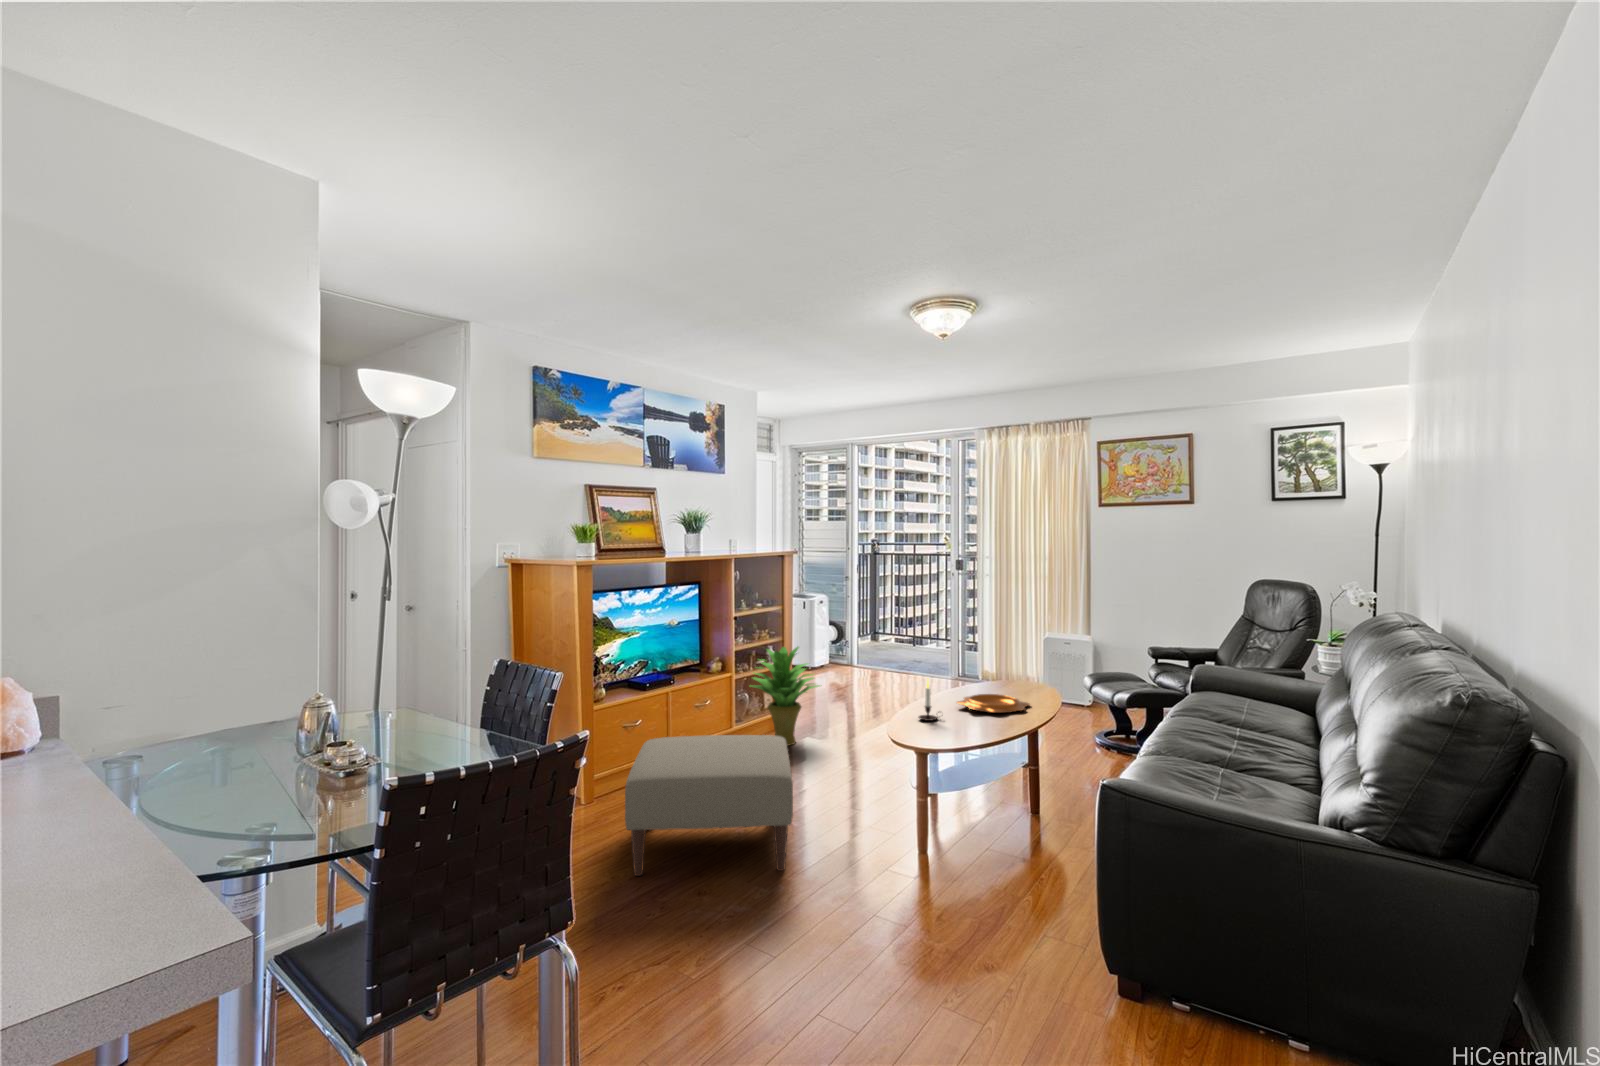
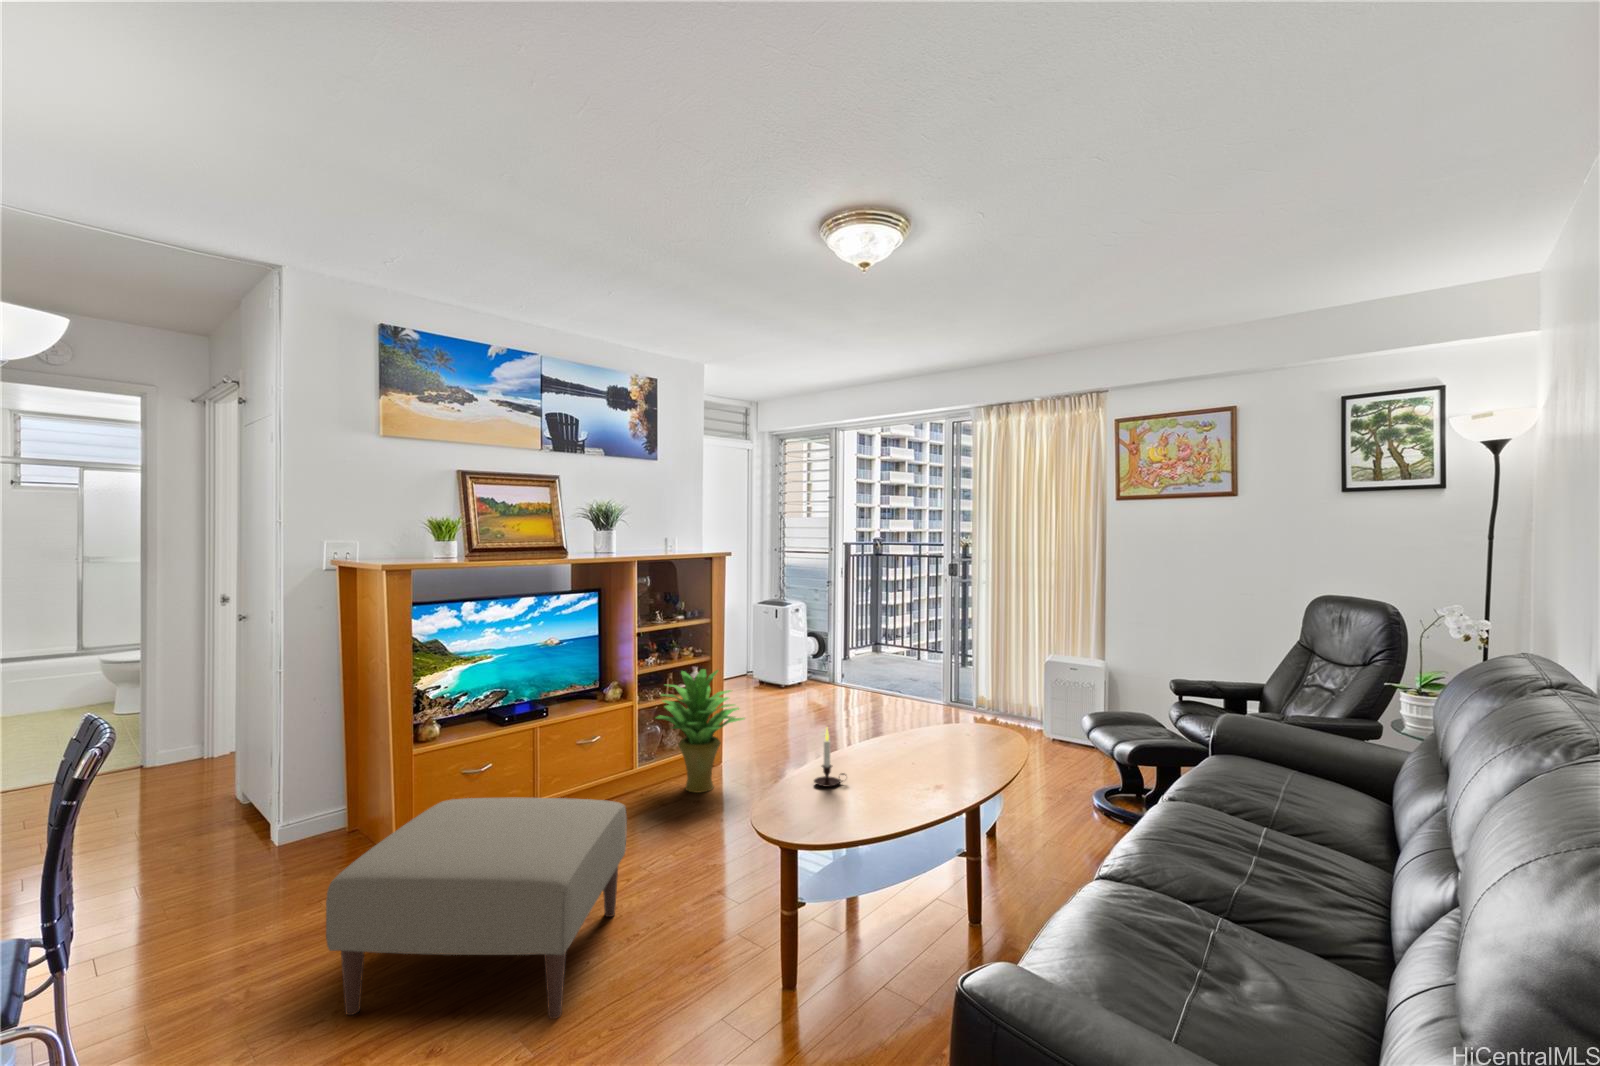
decorative bowl: present [957,694,1029,713] -> none [876,746,977,778]

